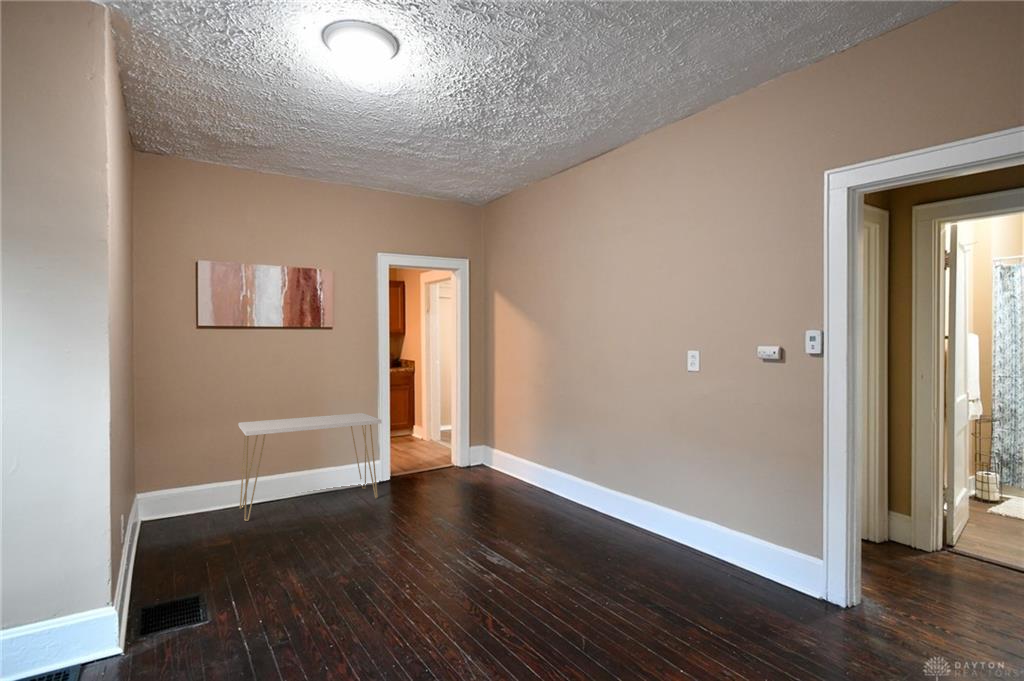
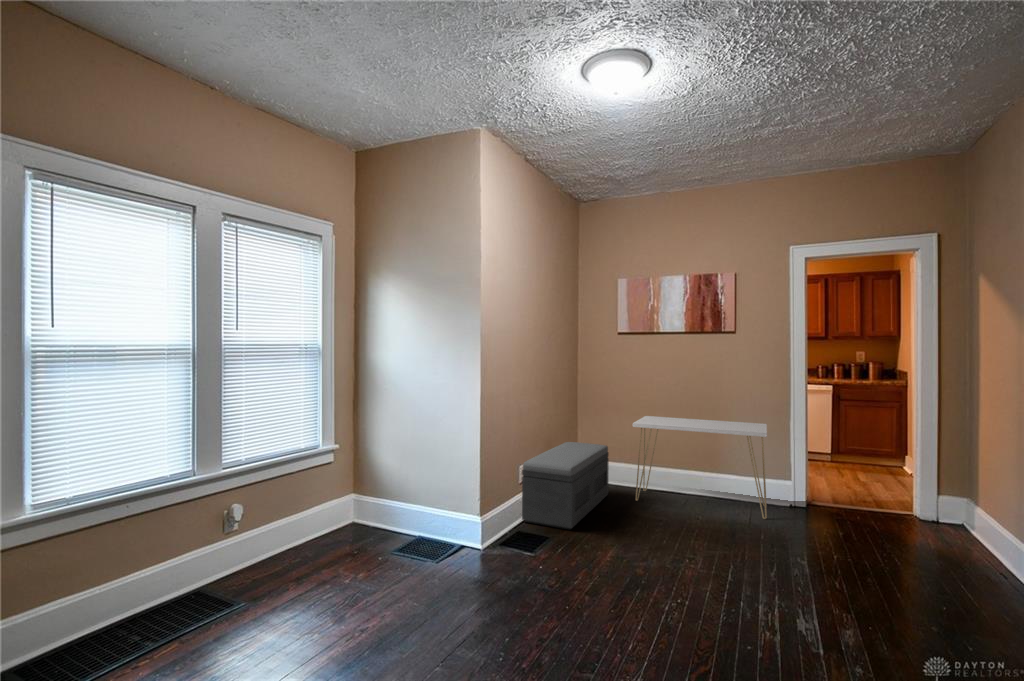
storage bench: none [128,465,216,595] -> present [522,442,609,530]

